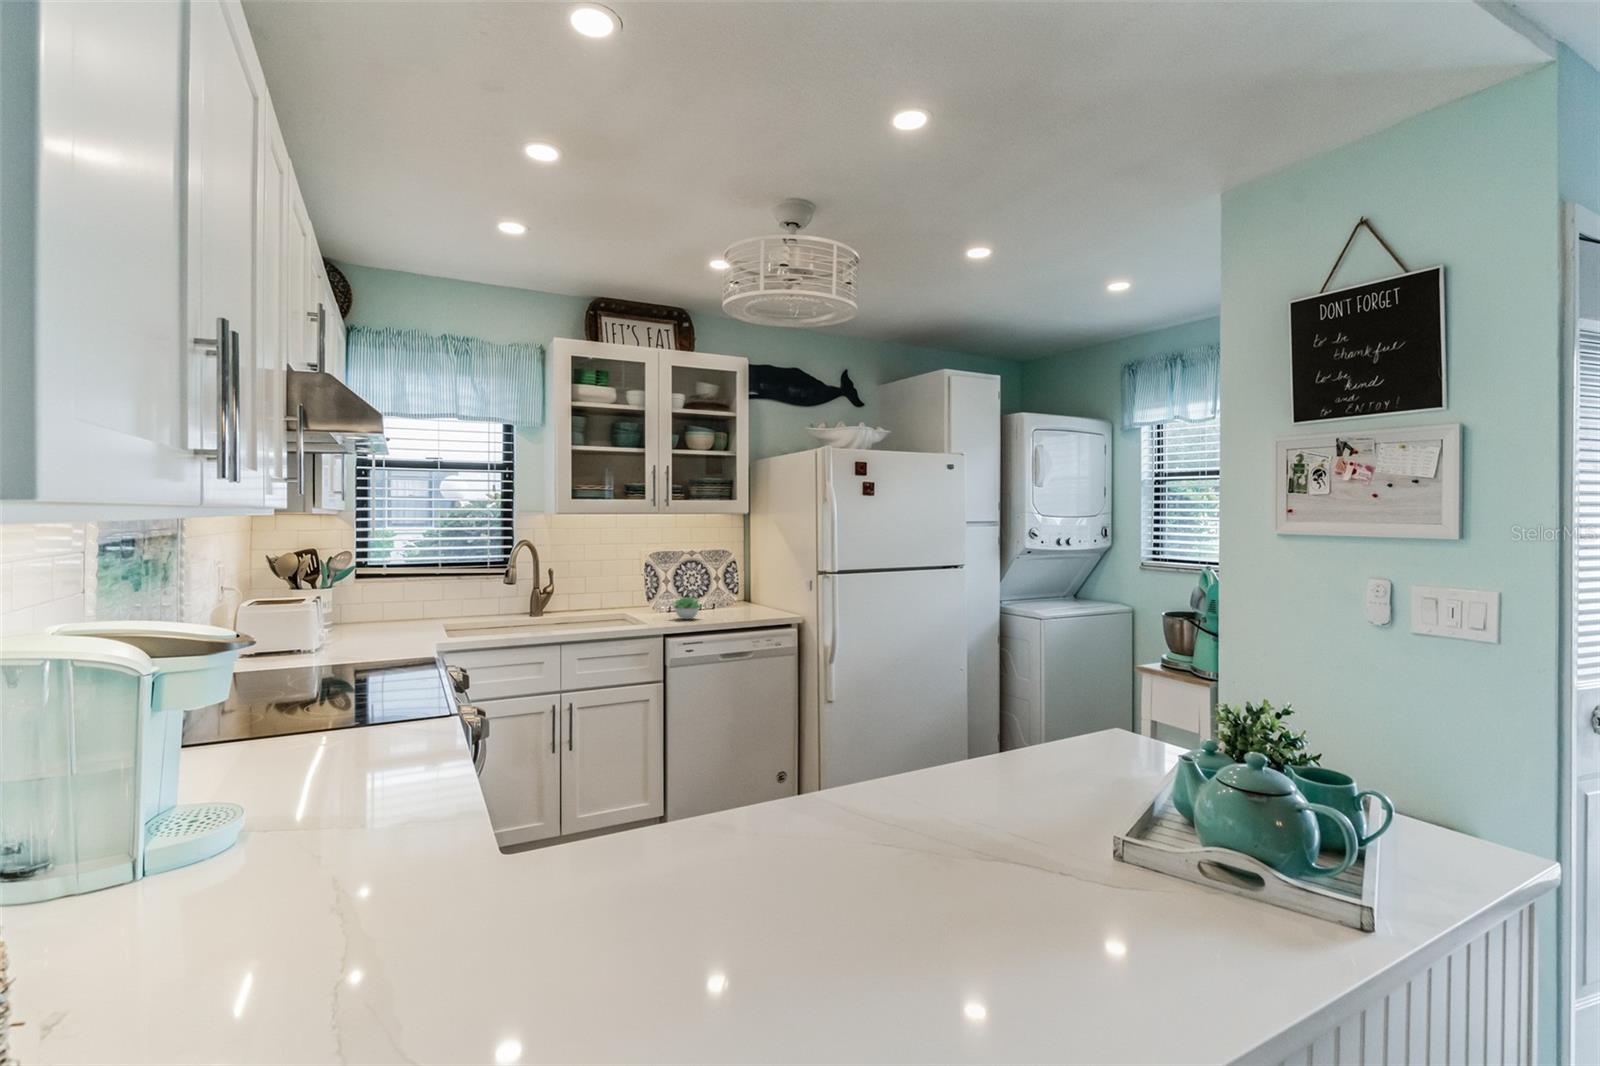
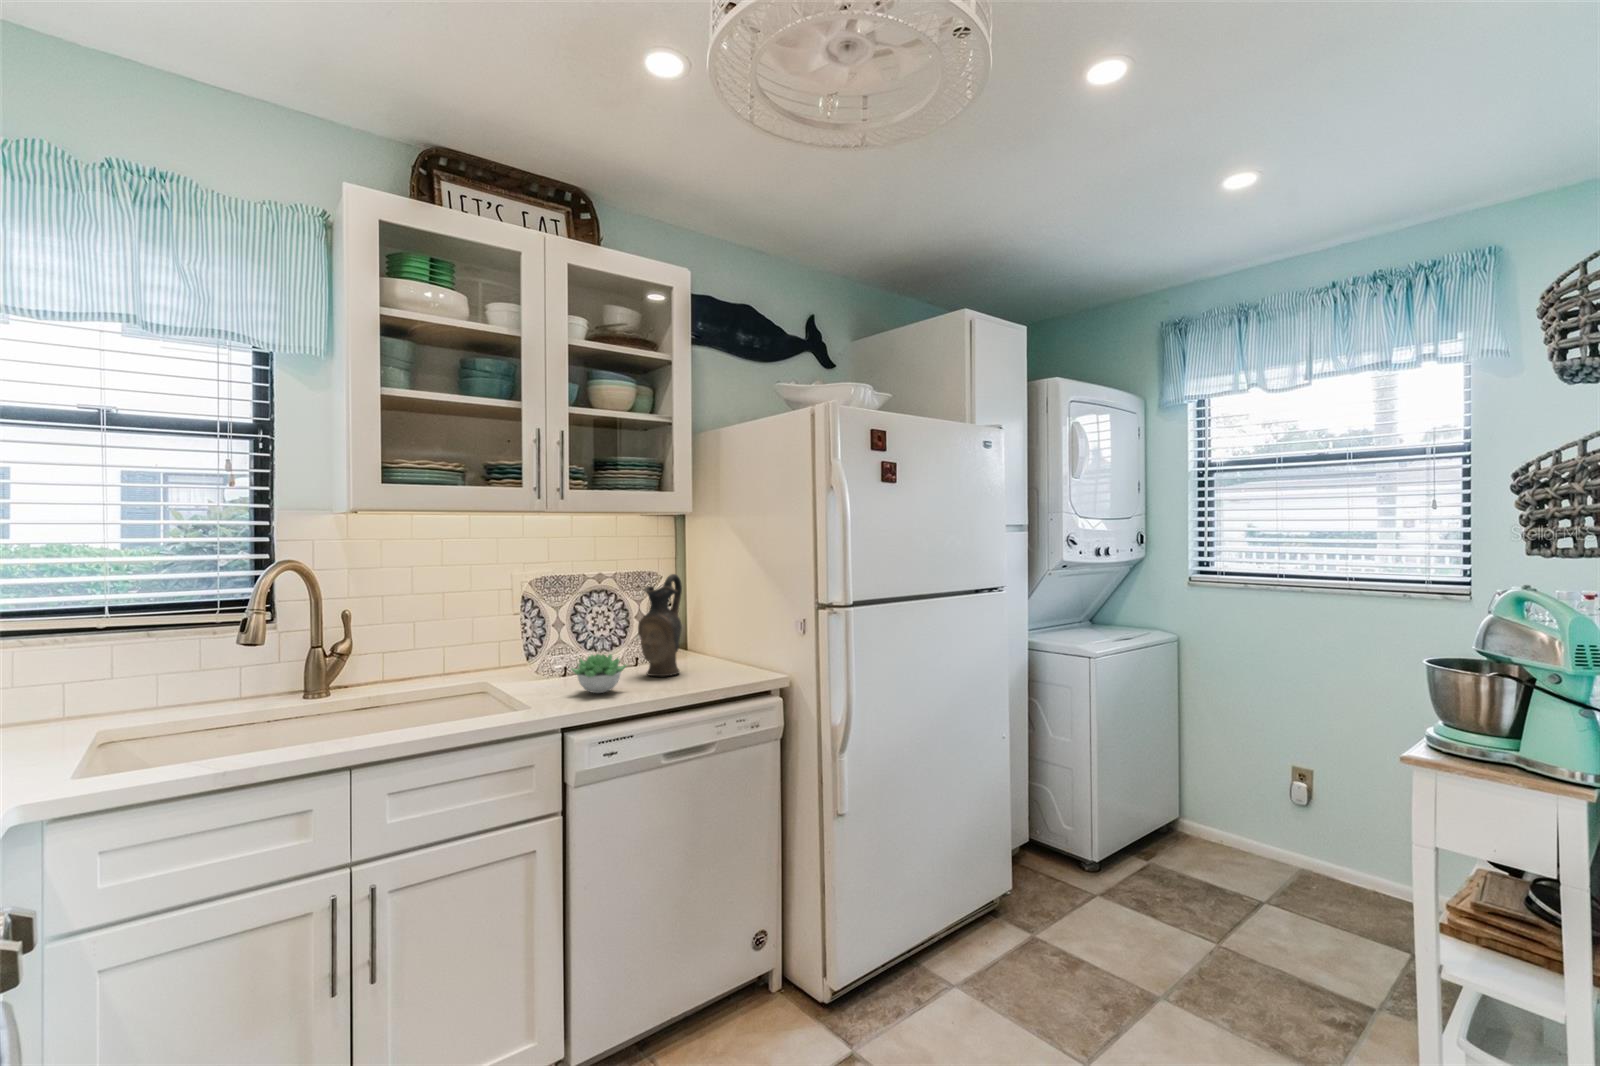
ceramic pitcher: none [712,552,740,614] -> present [638,574,682,676]

